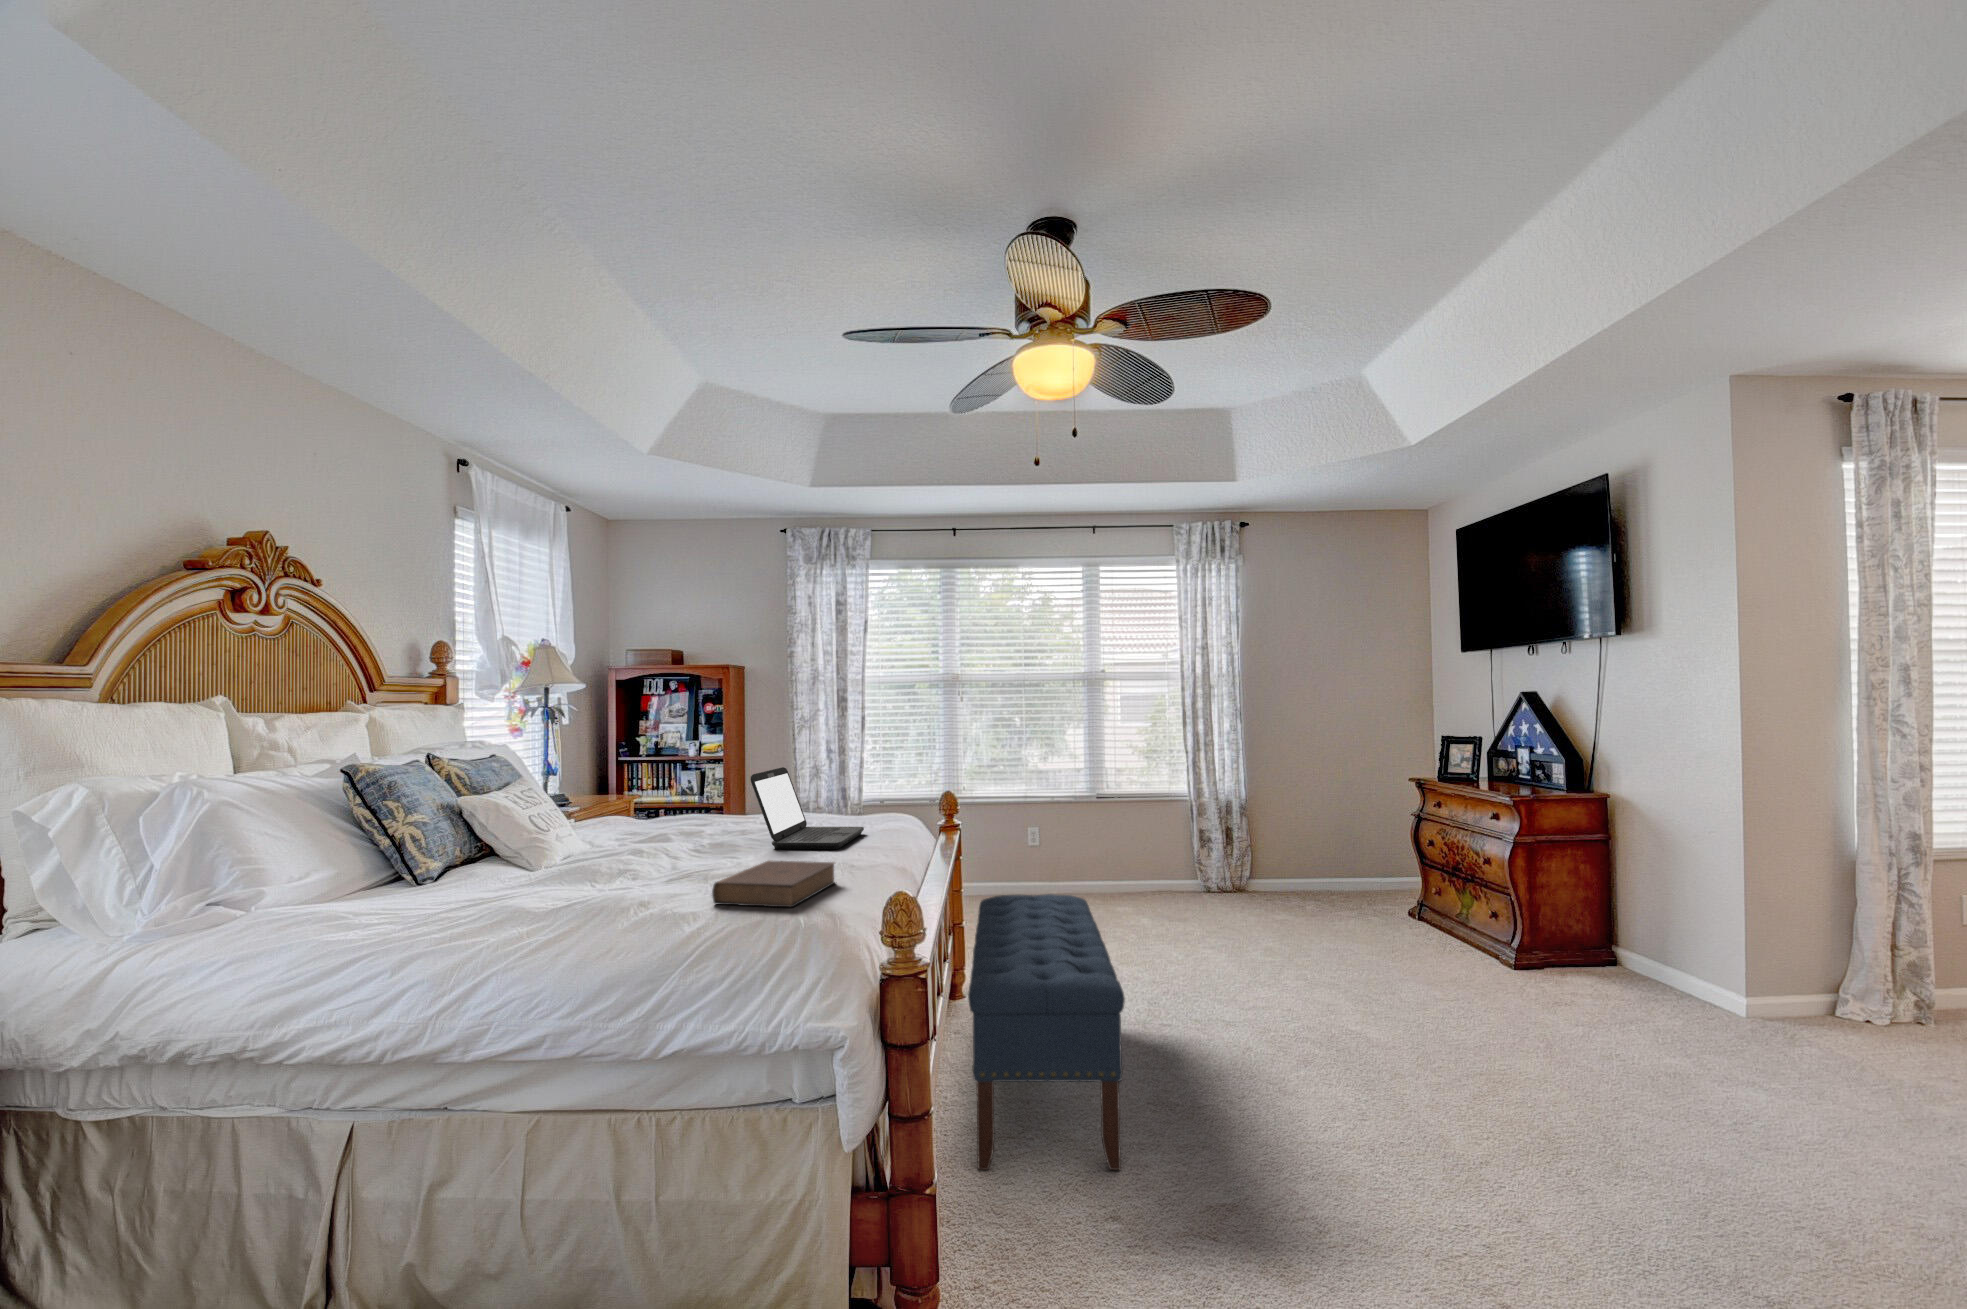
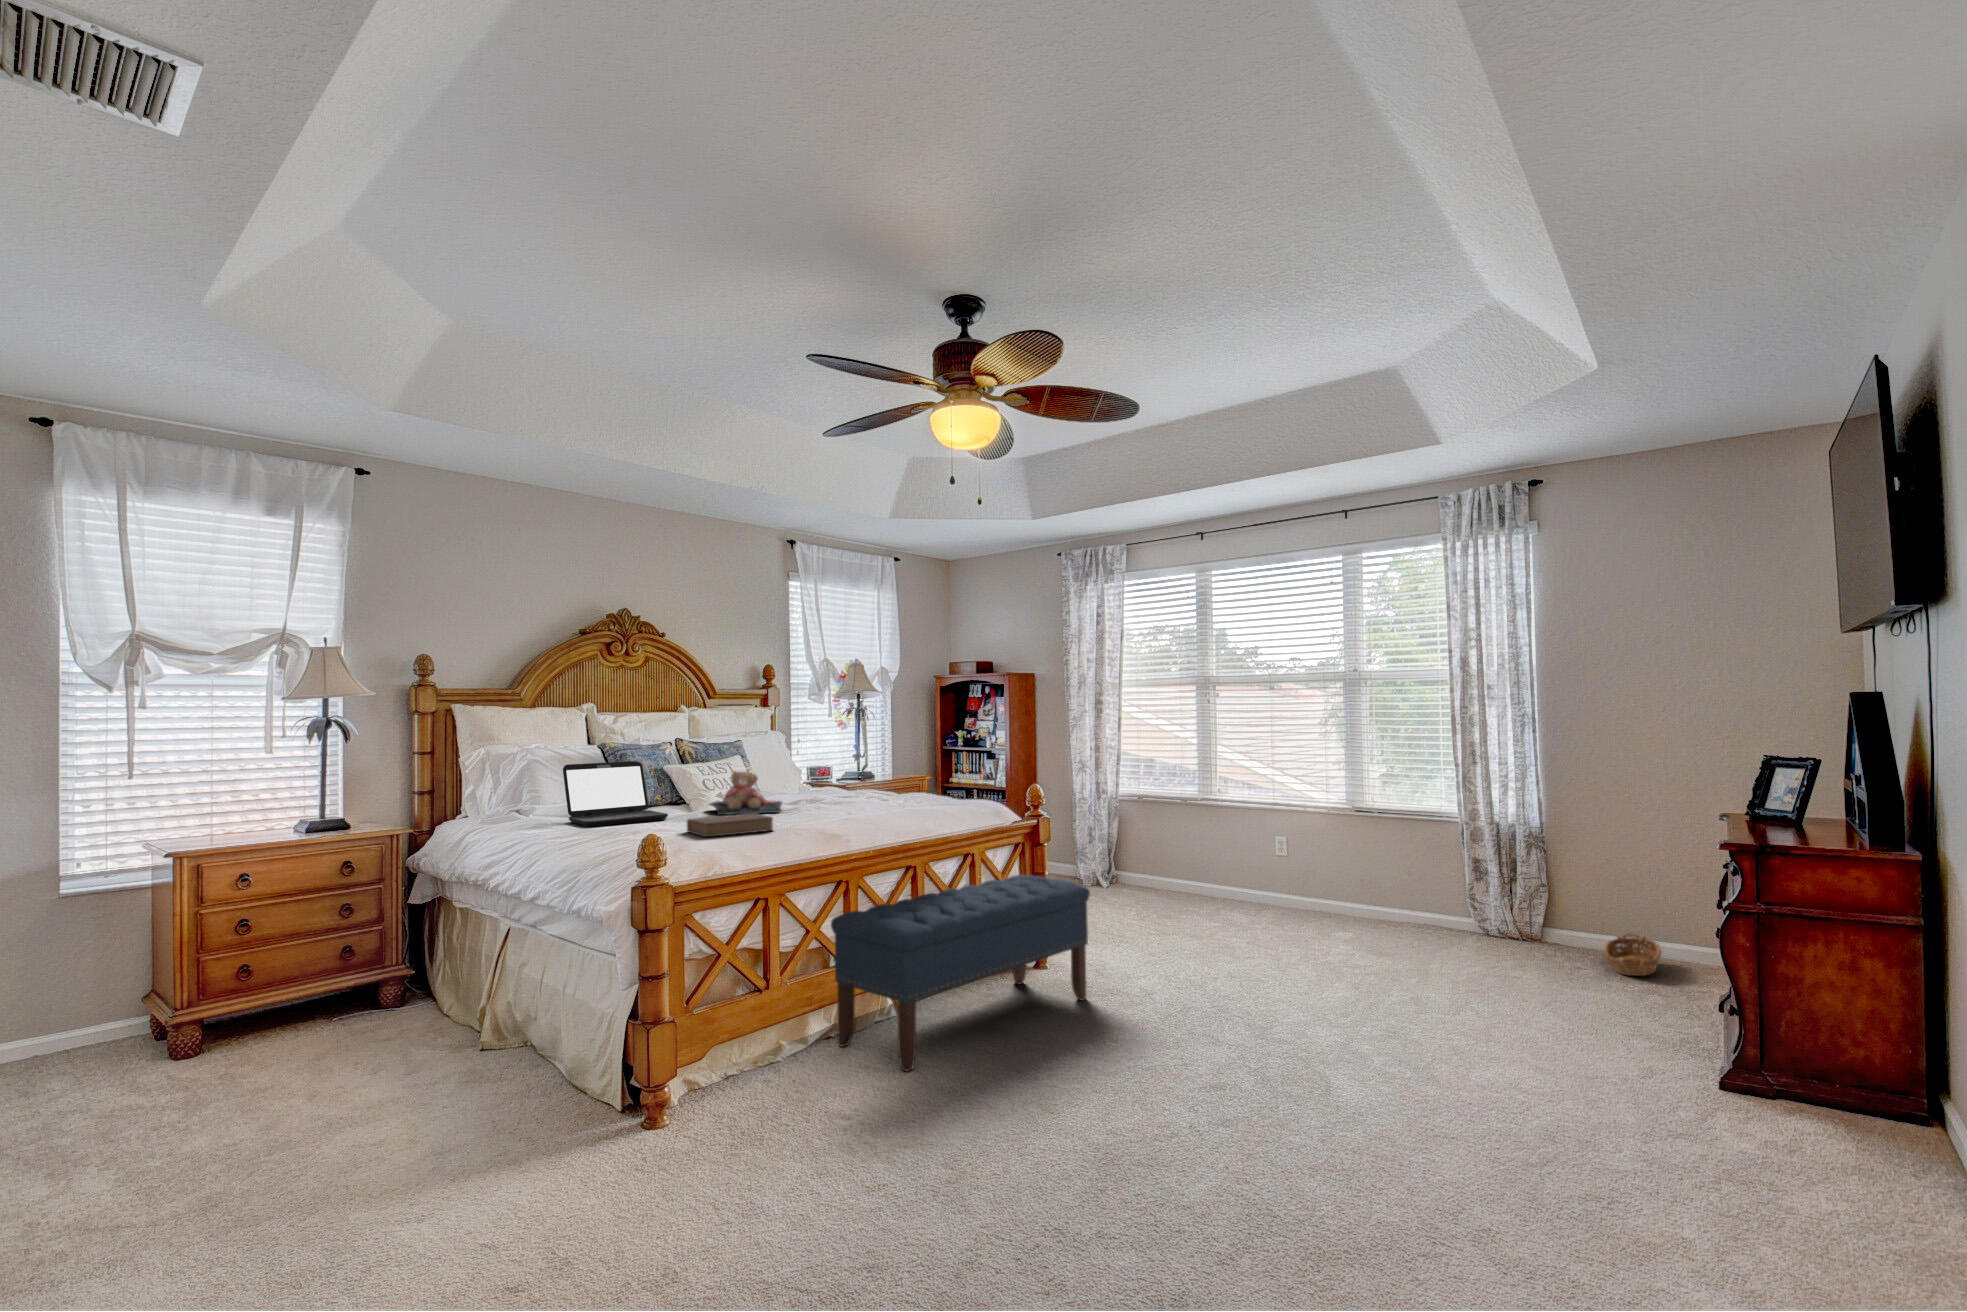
laptop: present [750,767,864,849] -> present [563,761,668,827]
teddy bear: none [565,799,703,873] -> present [709,771,782,815]
basket: none [1288,872,1364,905] -> present [1604,933,1661,976]

